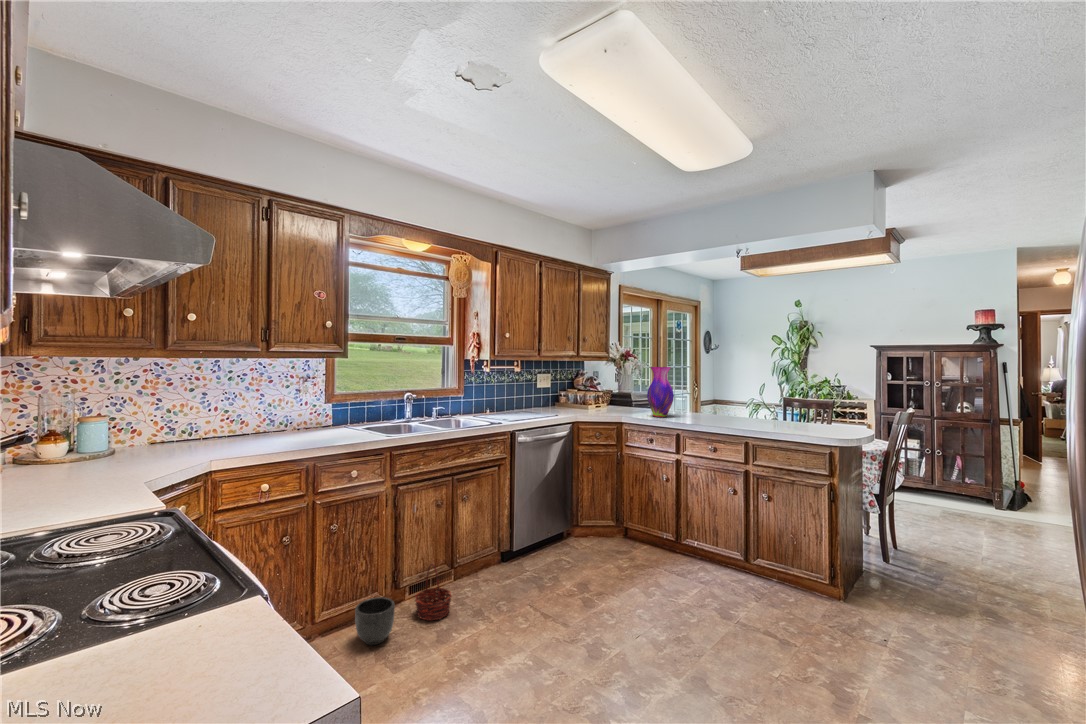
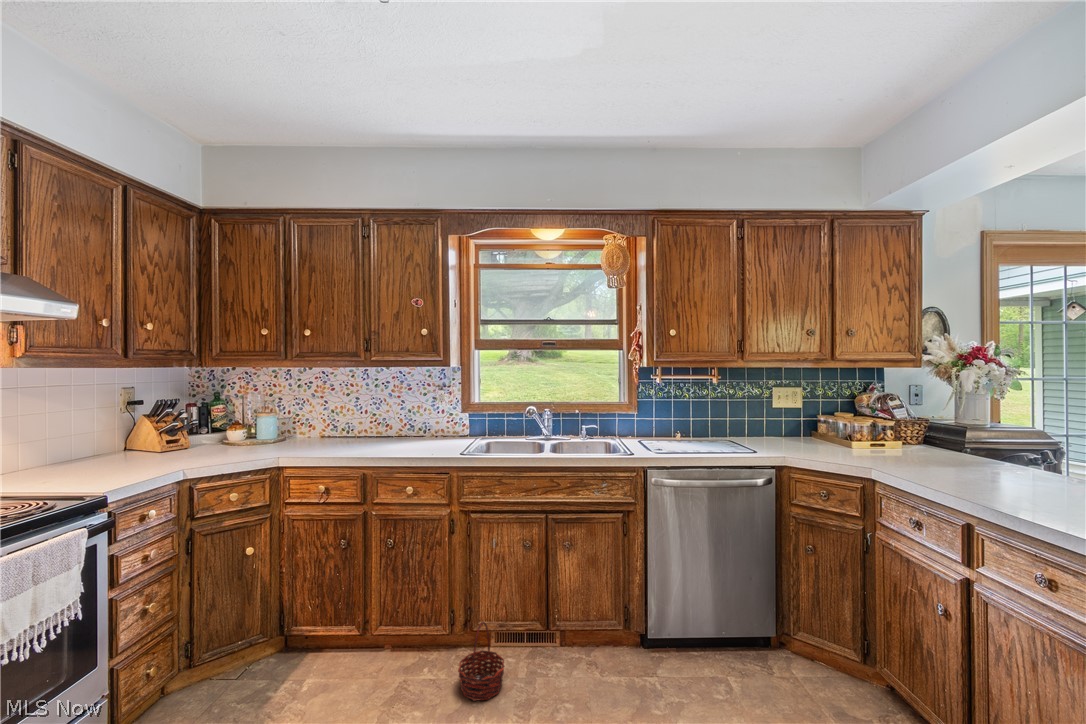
vase: present [647,367,674,417] -> none [943,372,1022,481]
planter: present [355,597,395,645] -> none [377,636,422,697]

